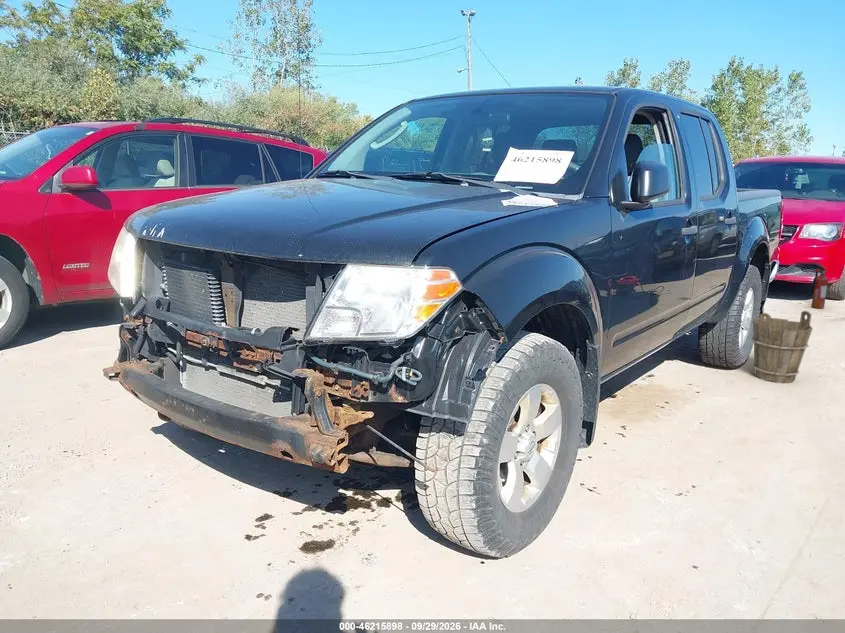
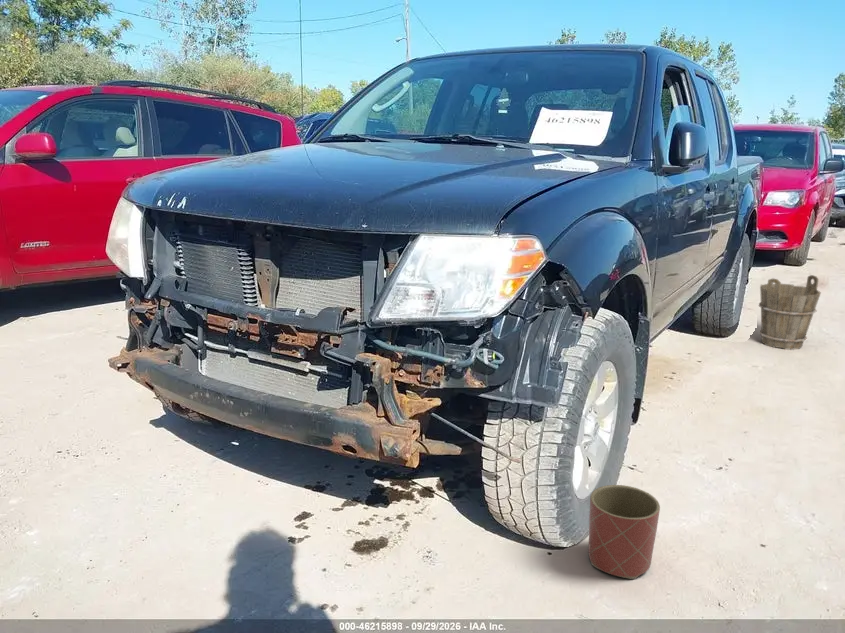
fire extinguisher: present [810,264,828,309] -> none [792,228,811,273]
planter: none [519,501,583,590] -> present [588,485,660,579]

